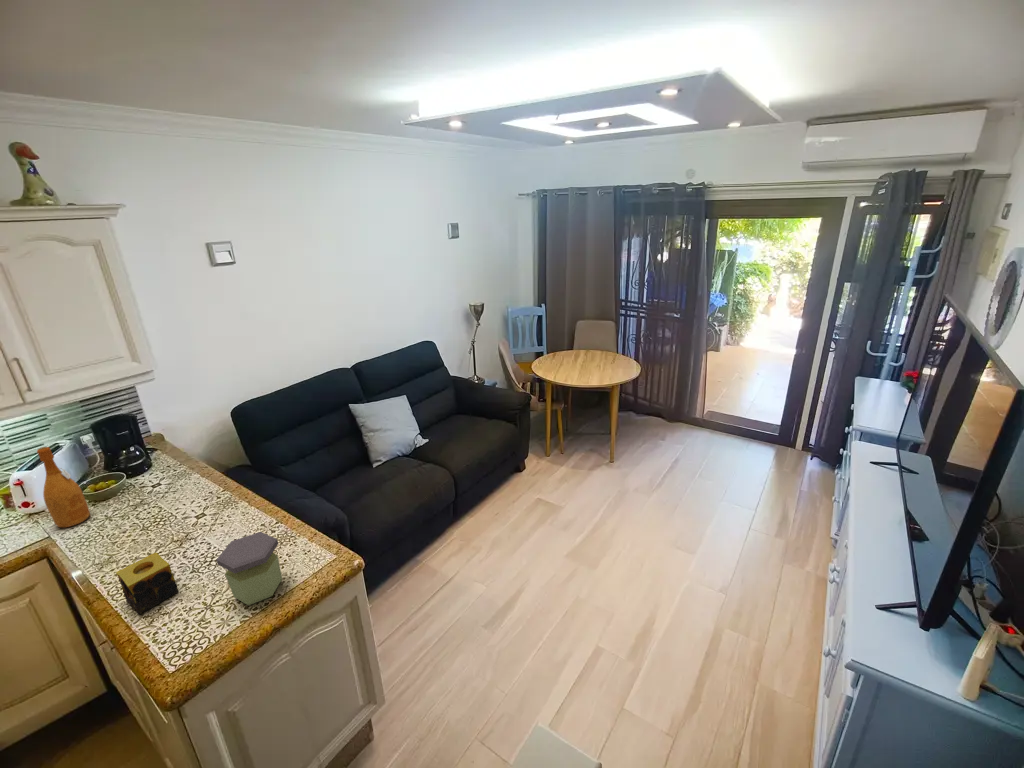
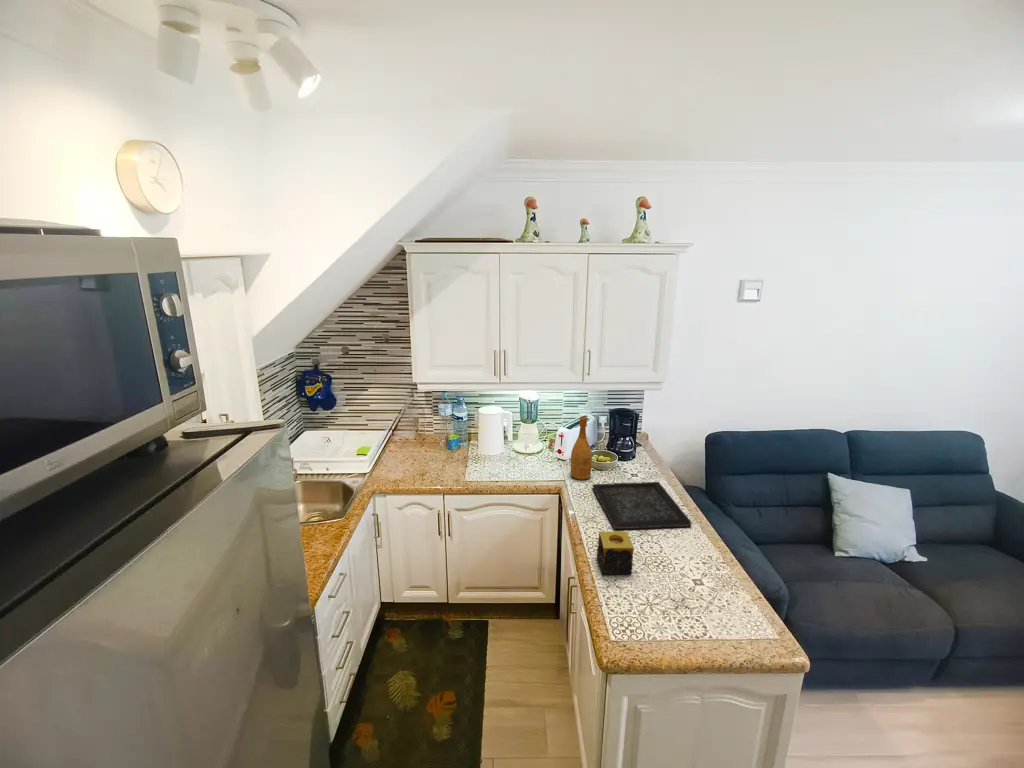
tray: none [96,480,236,556] -> present [593,482,691,529]
jar: present [217,532,282,605] -> none [671,559,730,633]

